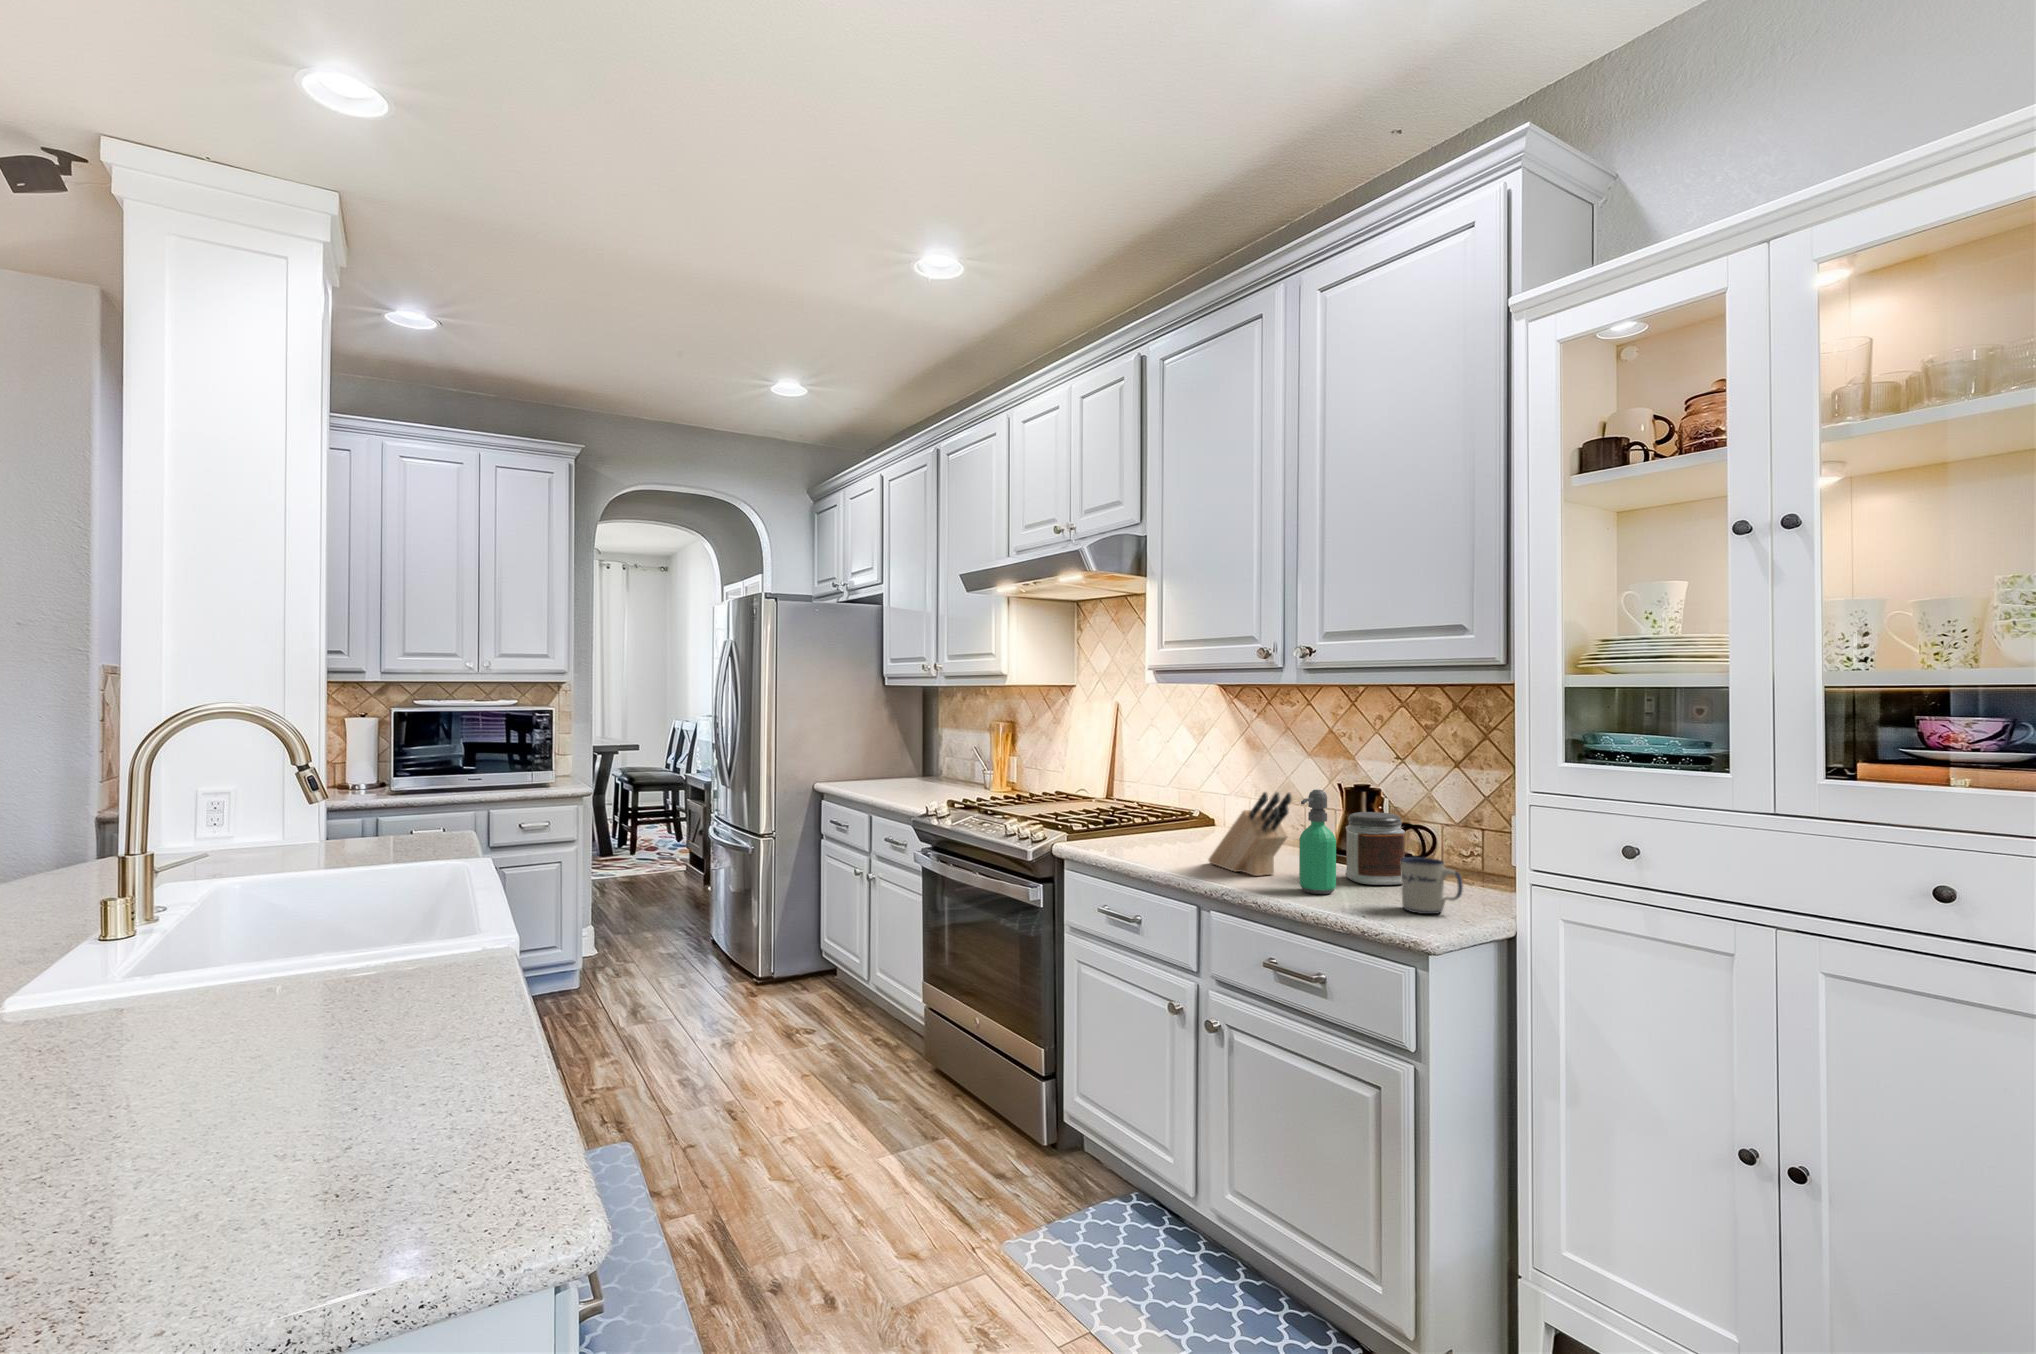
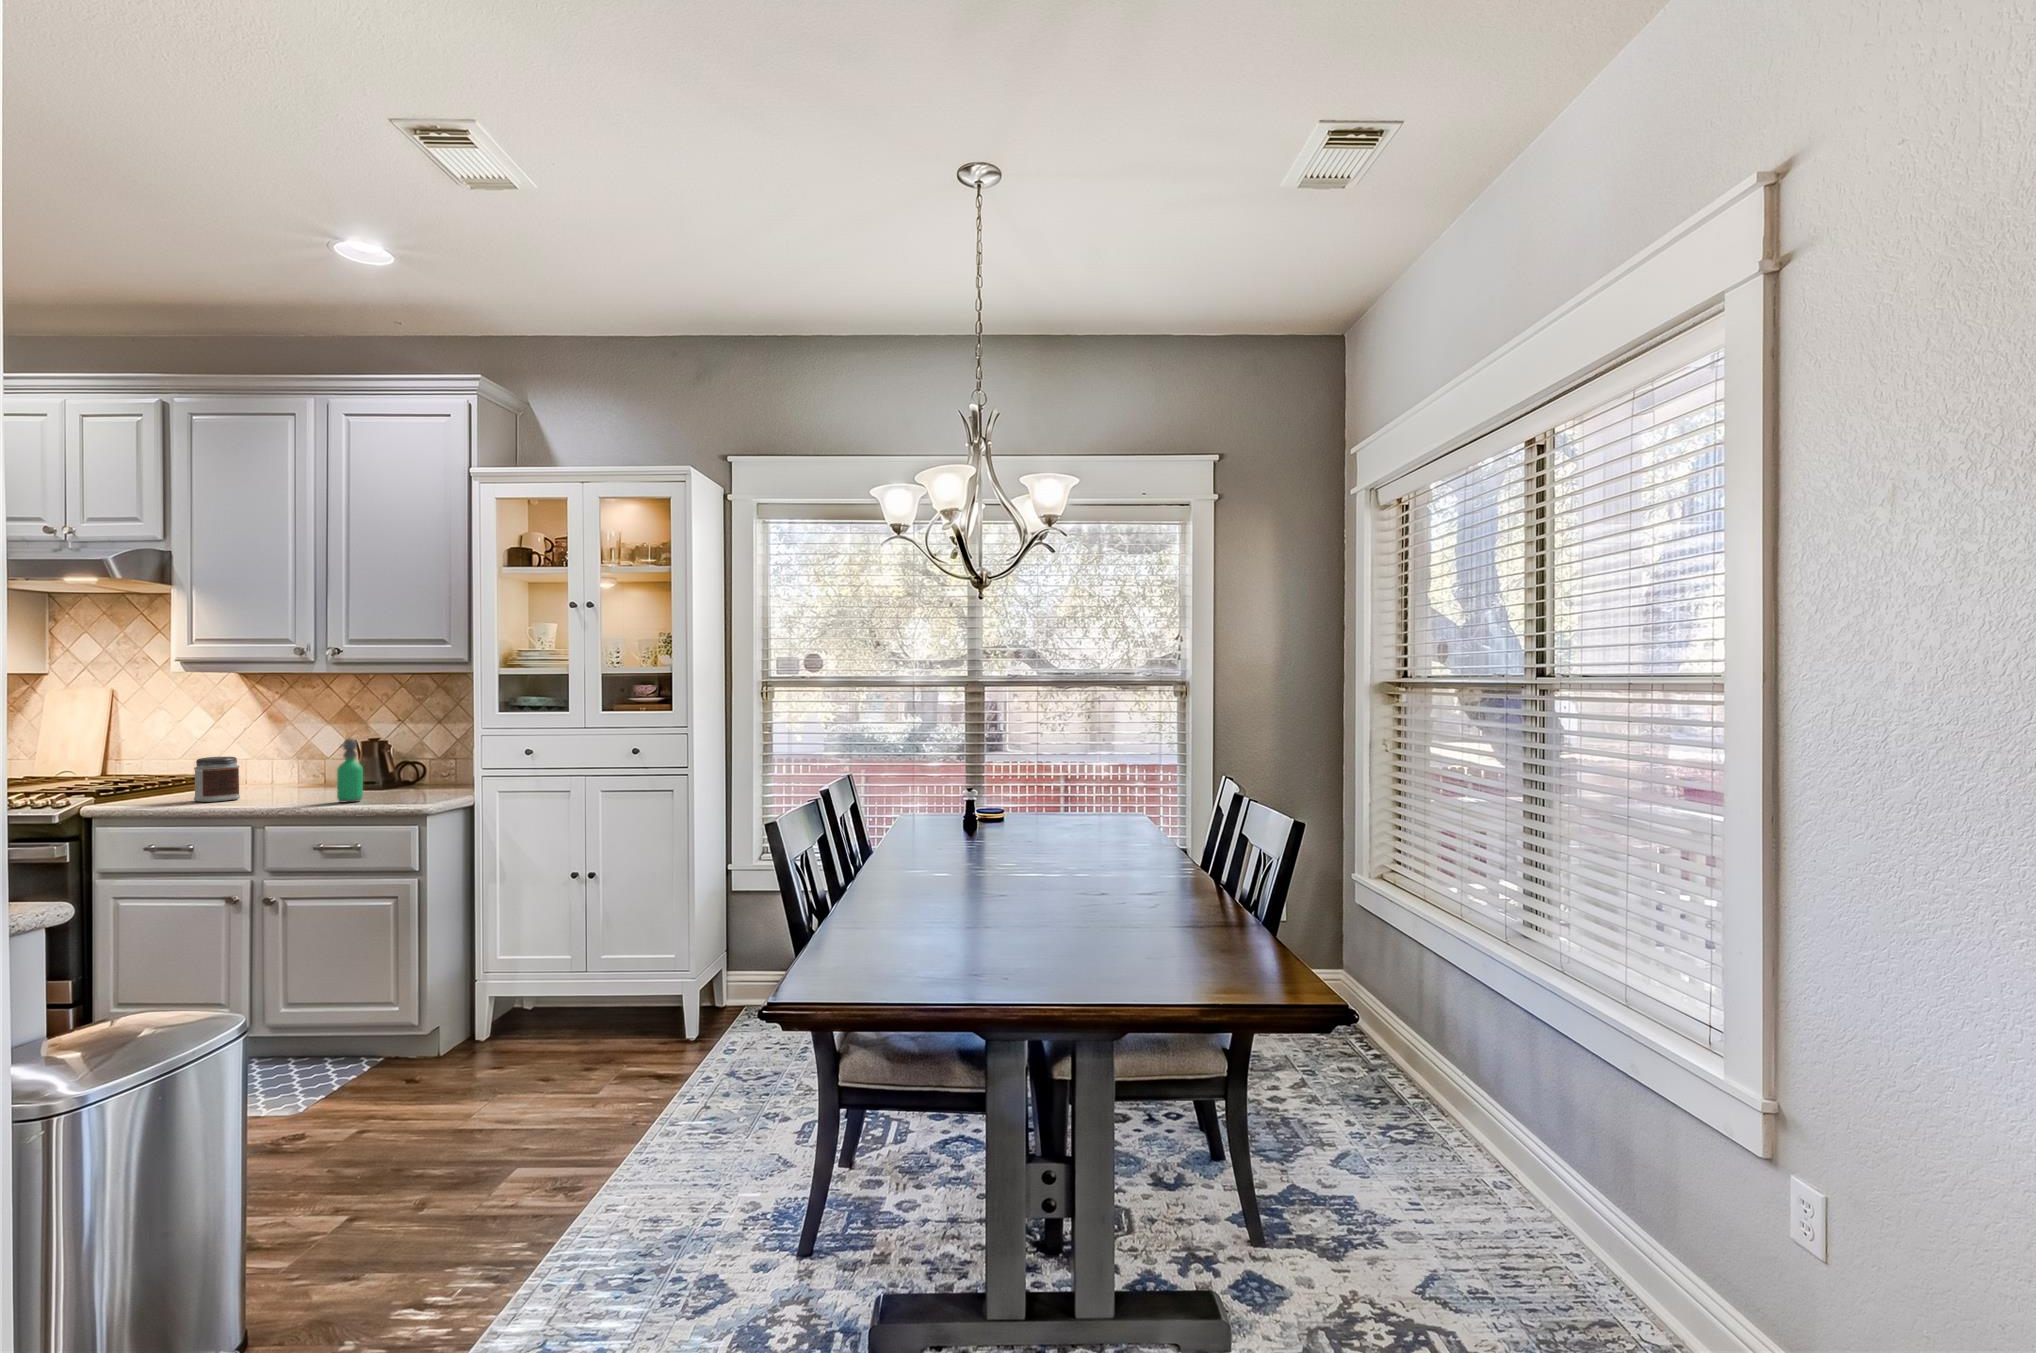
knife block: present [1209,792,1292,876] -> none [254,743,327,801]
jar: present [1345,812,1405,885] -> present [194,757,240,802]
mug: present [1401,857,1463,914] -> none [408,771,444,801]

